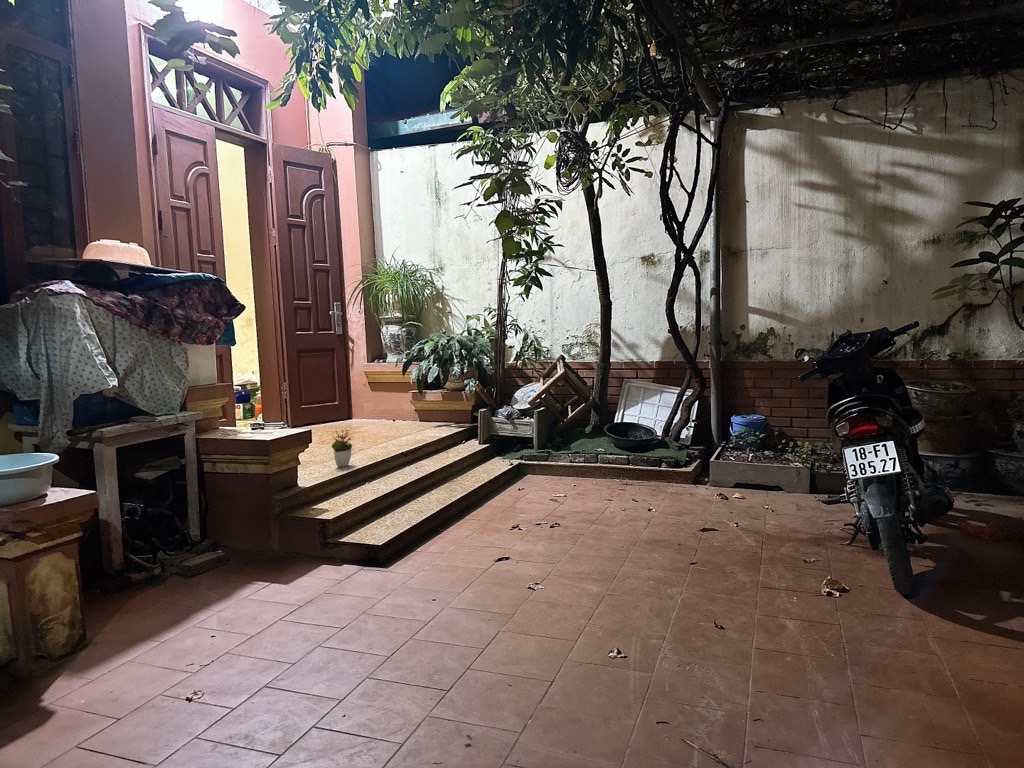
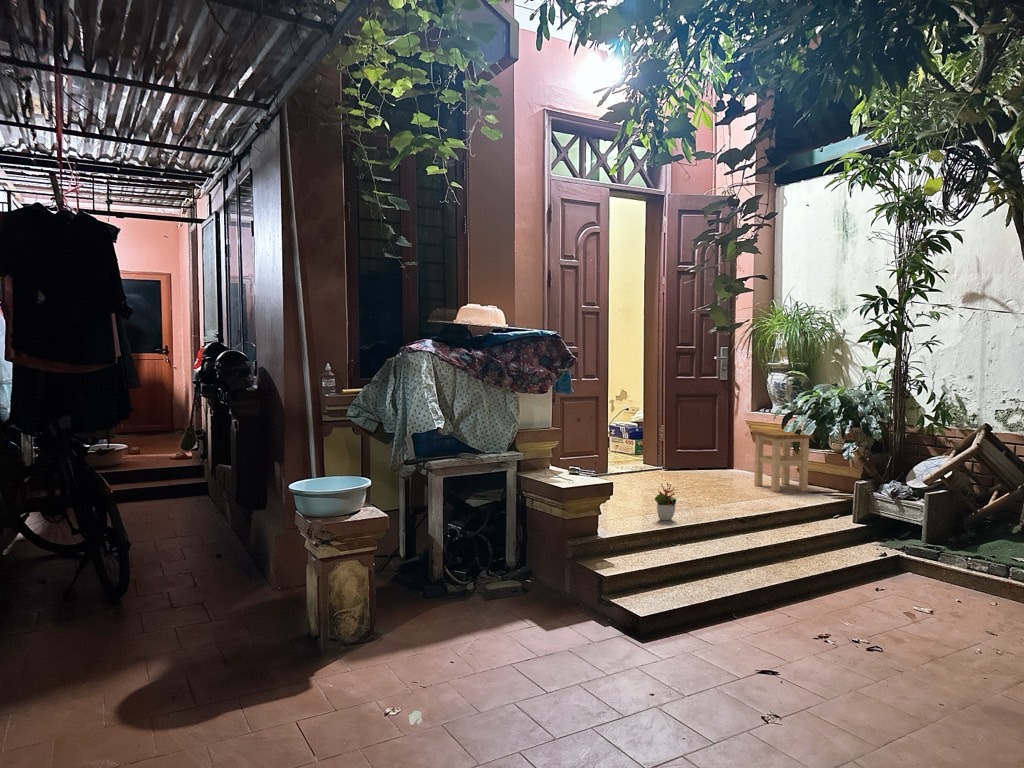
stool: none [381,375,434,432] -> present [752,429,813,492]

